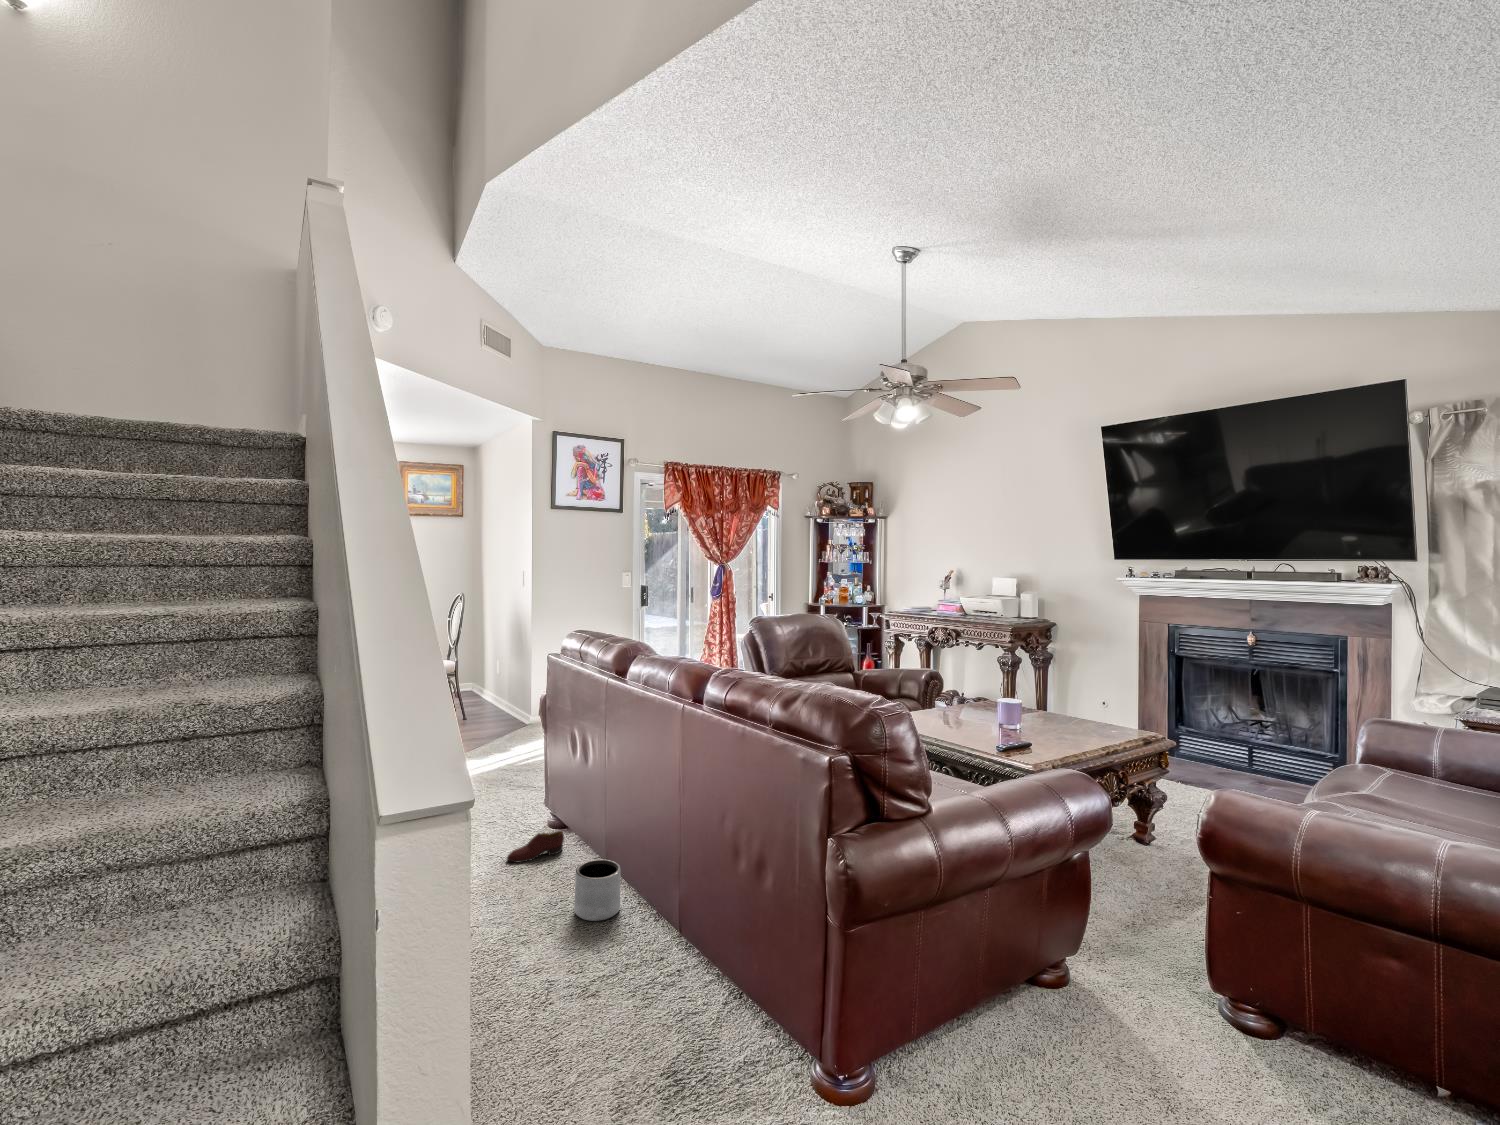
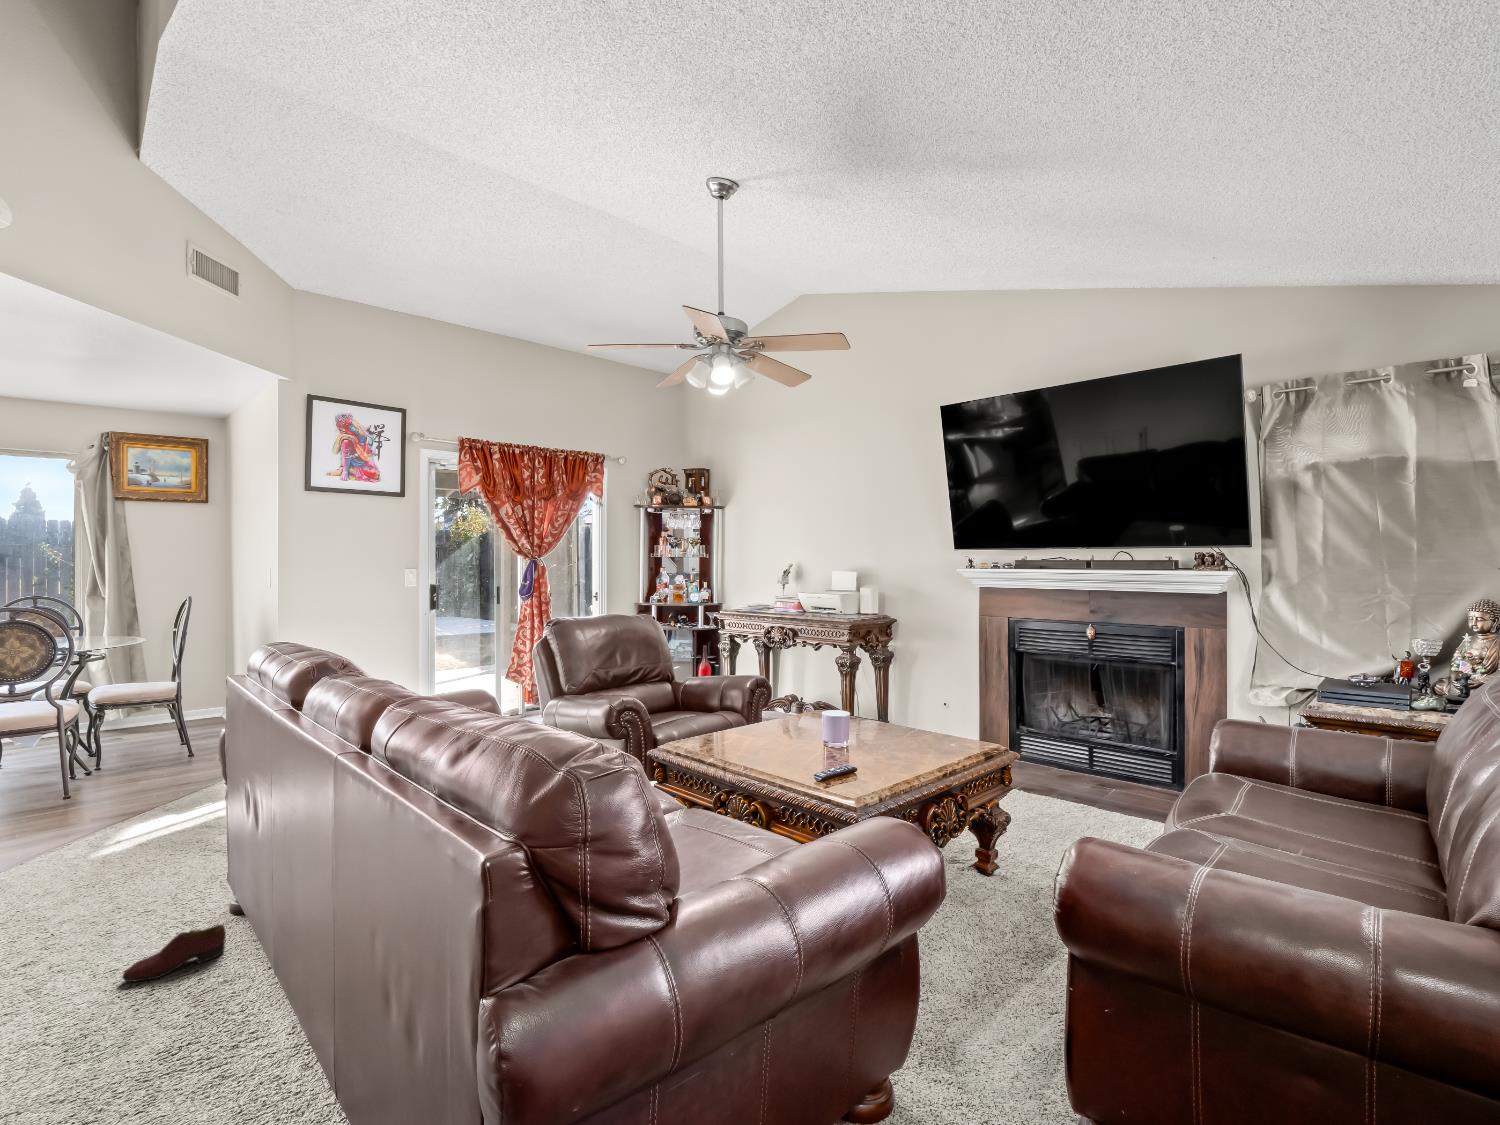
planter: present [574,859,621,921] -> none [181,981,264,1086]

